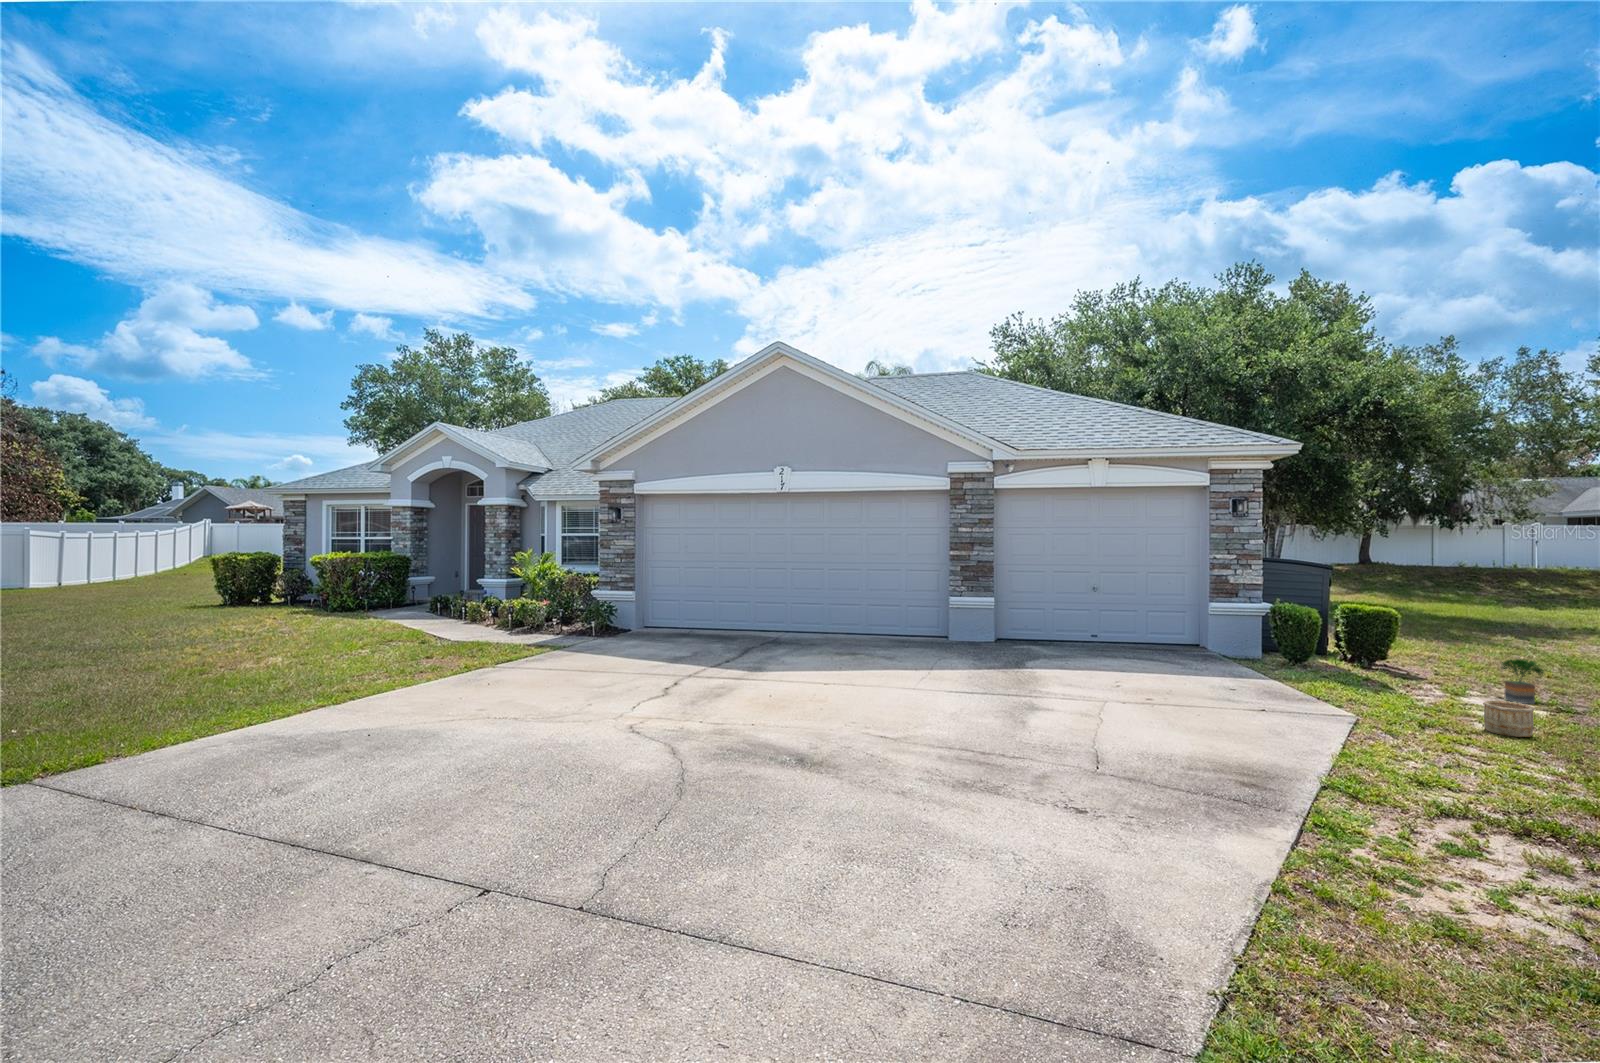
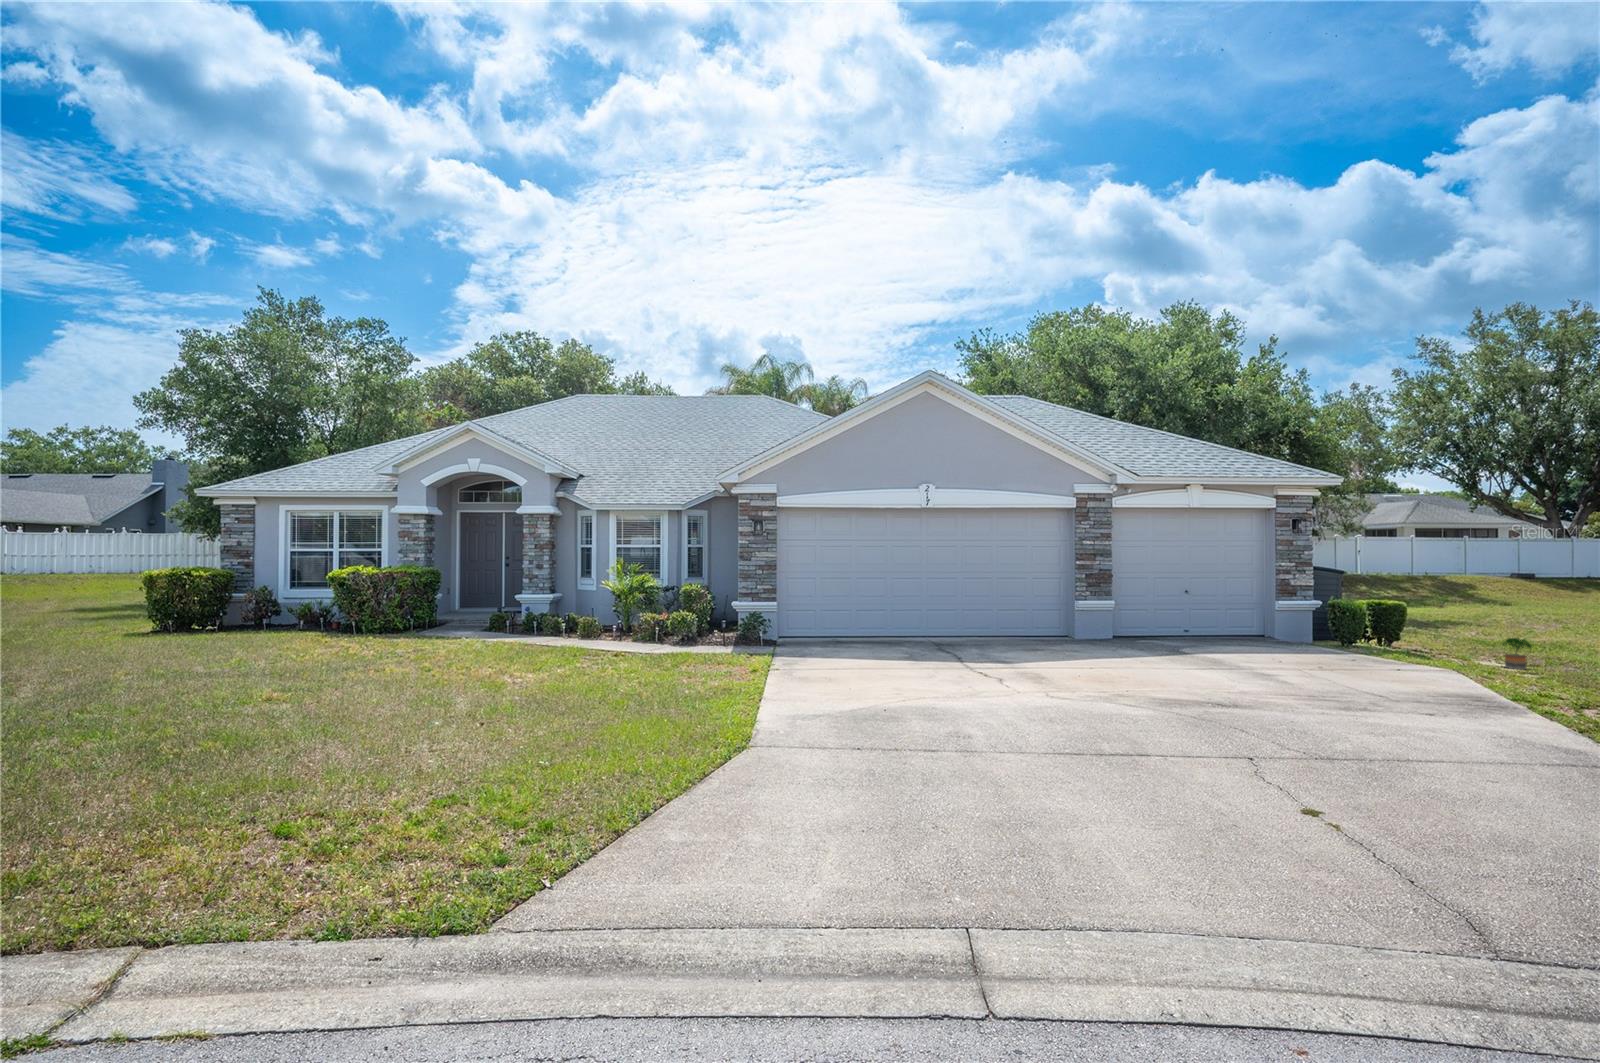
wooden bucket: present [1483,700,1535,737] -> none [1536,666,1570,689]

